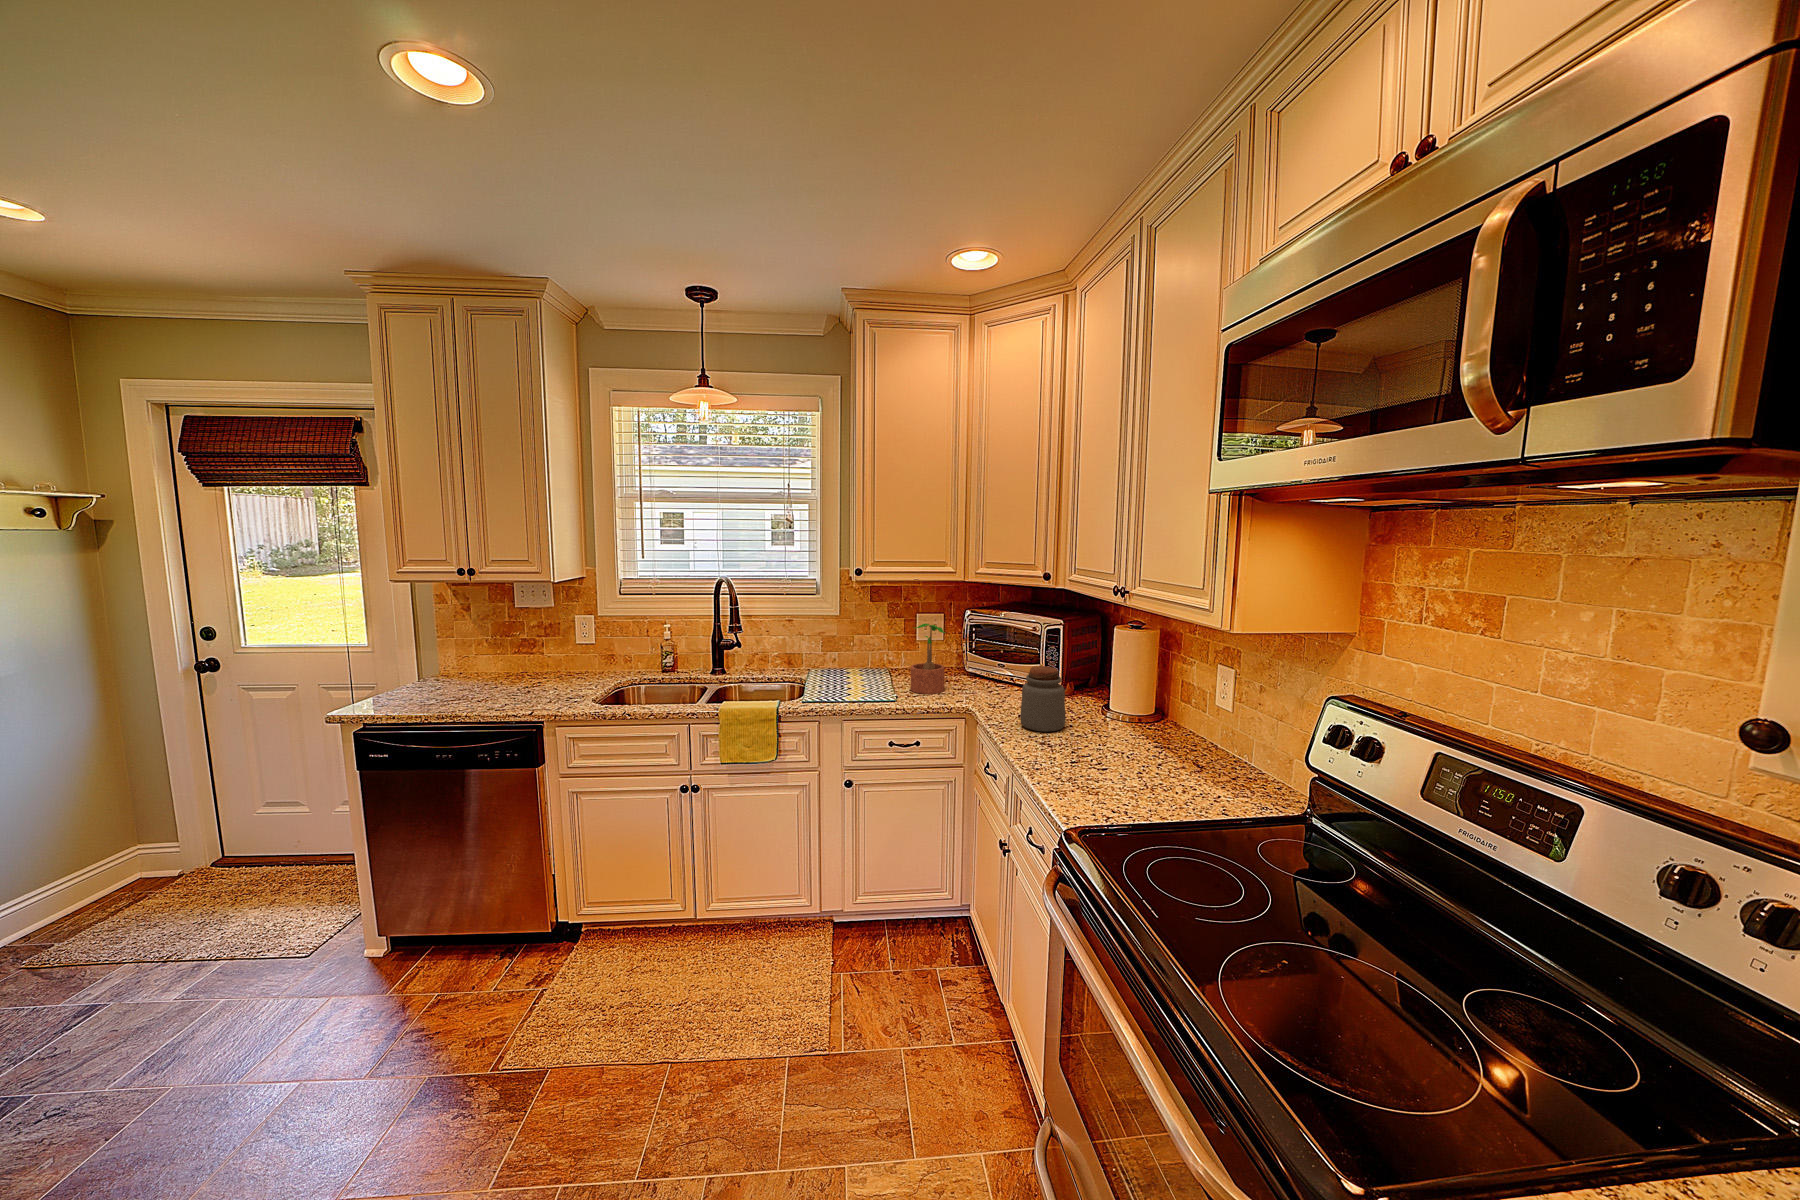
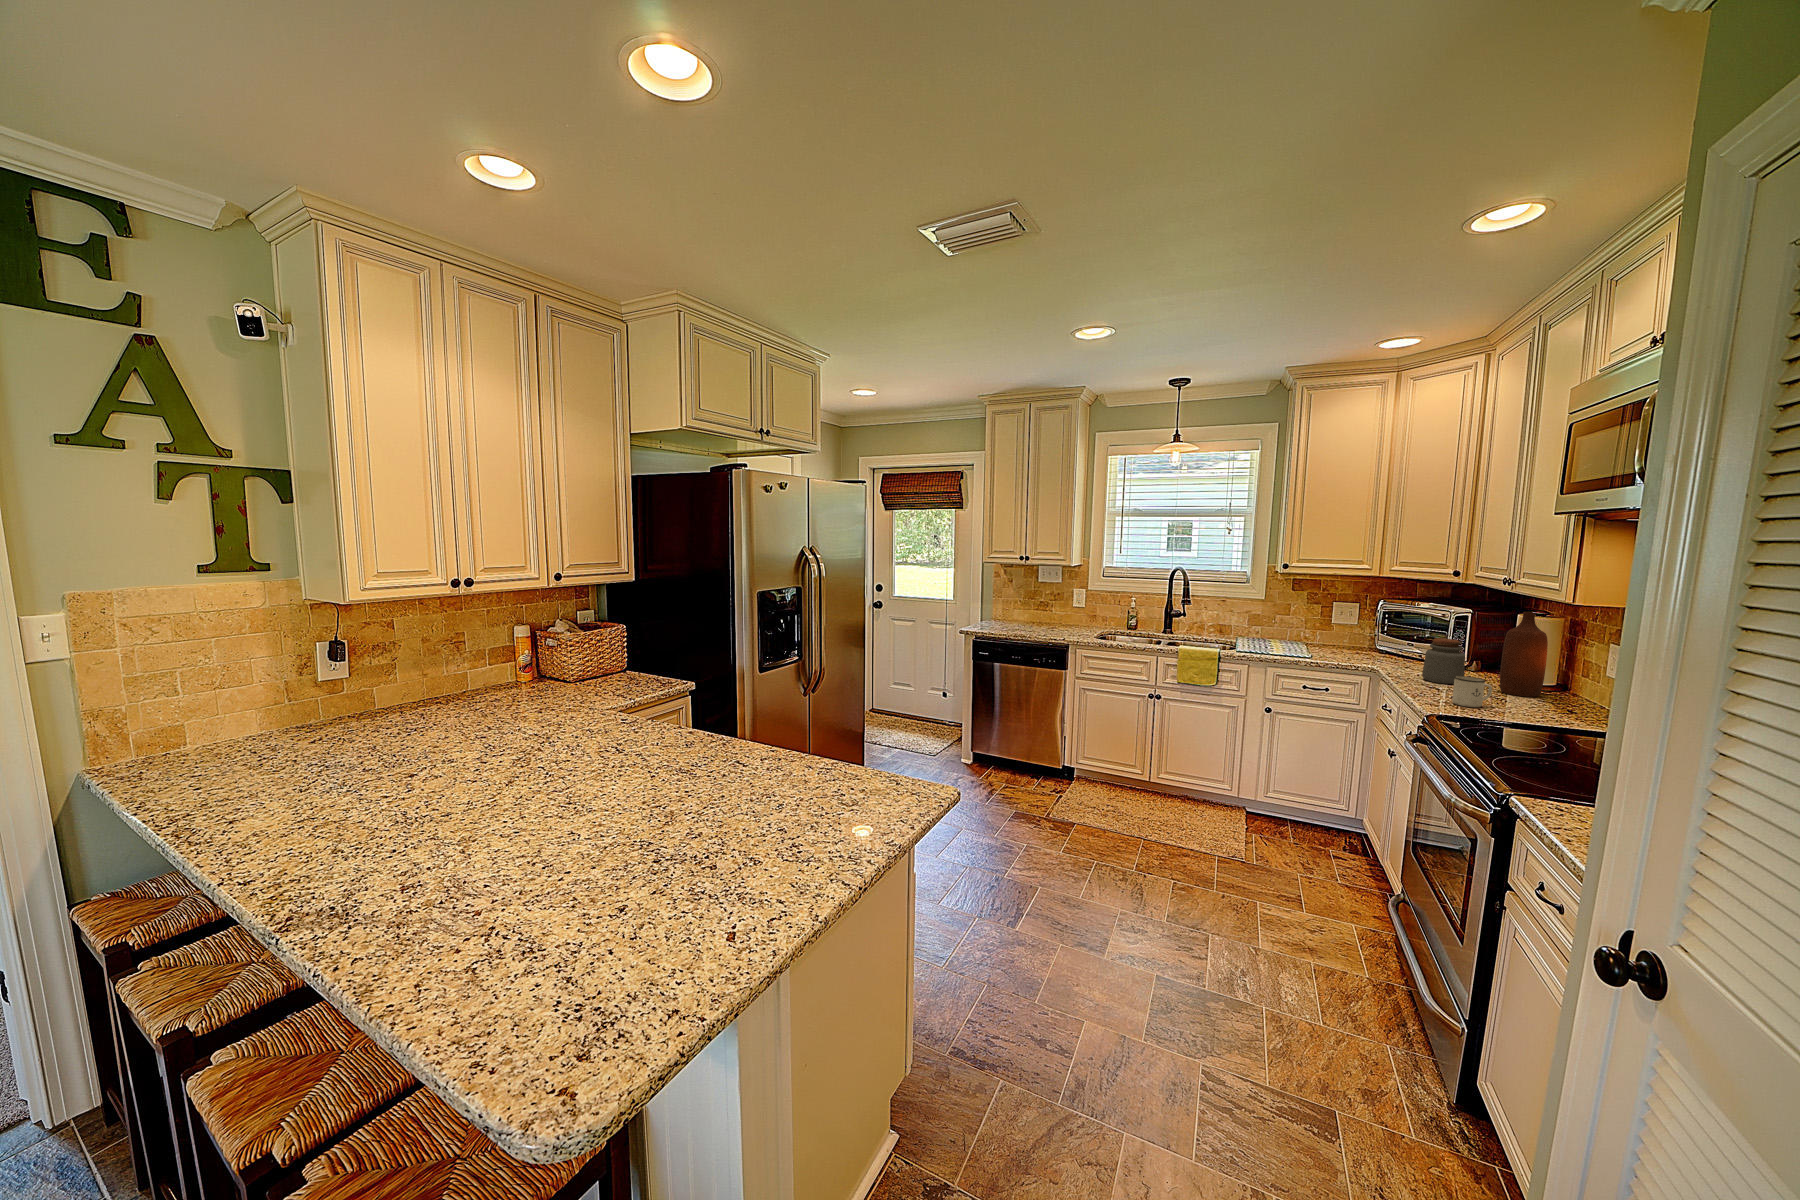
potted plant: present [911,624,945,694] -> none [1324,607,1360,658]
bottle: none [1105,627,1151,744] -> present [1500,612,1548,697]
mug: none [1065,737,1109,789] -> present [1452,676,1492,707]

